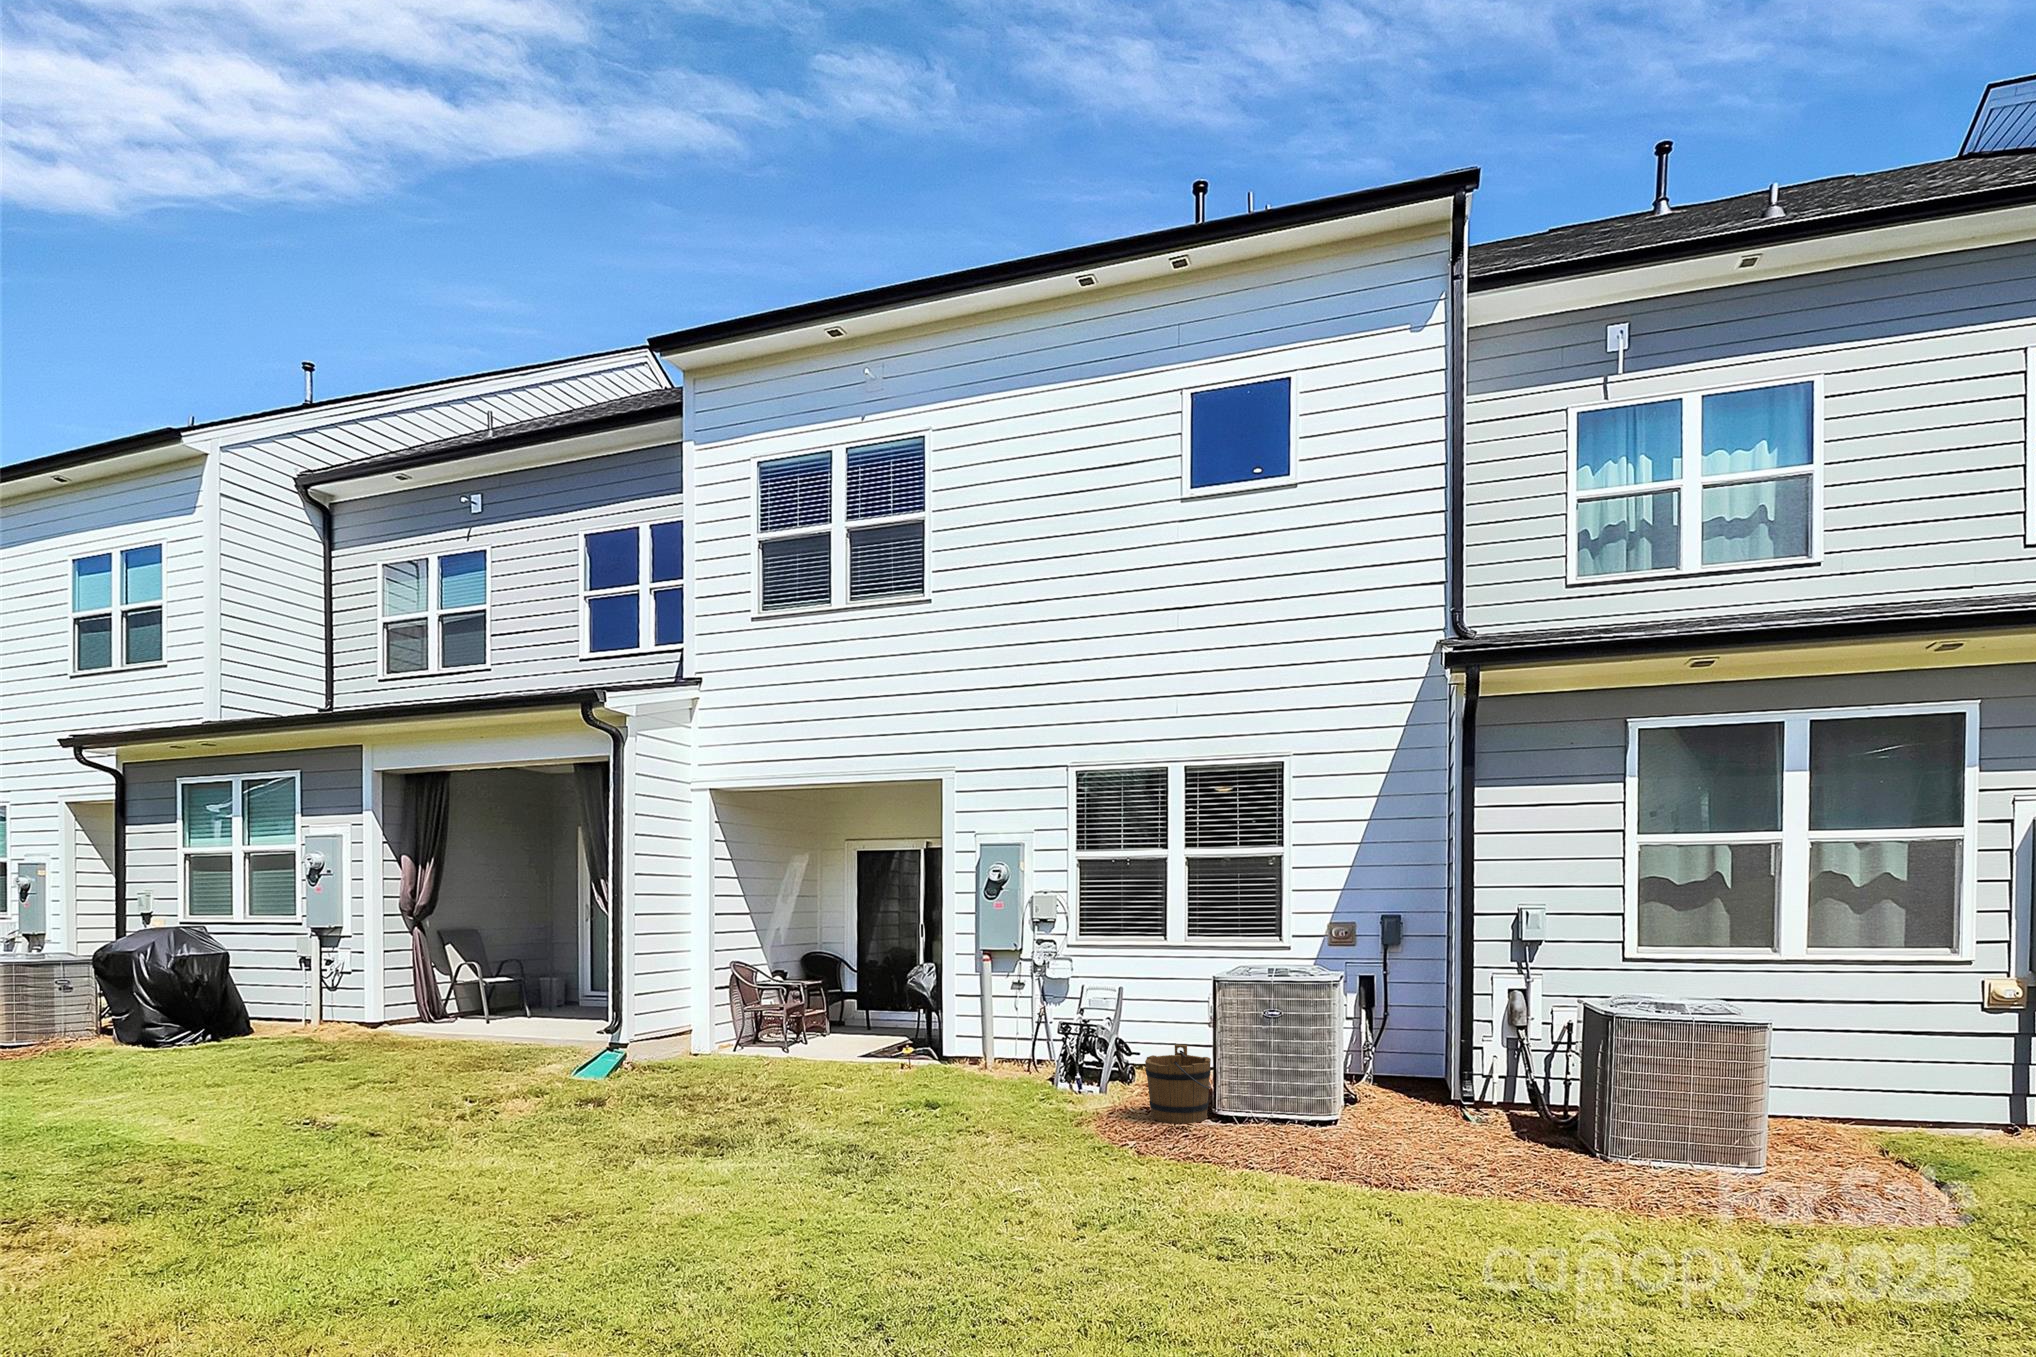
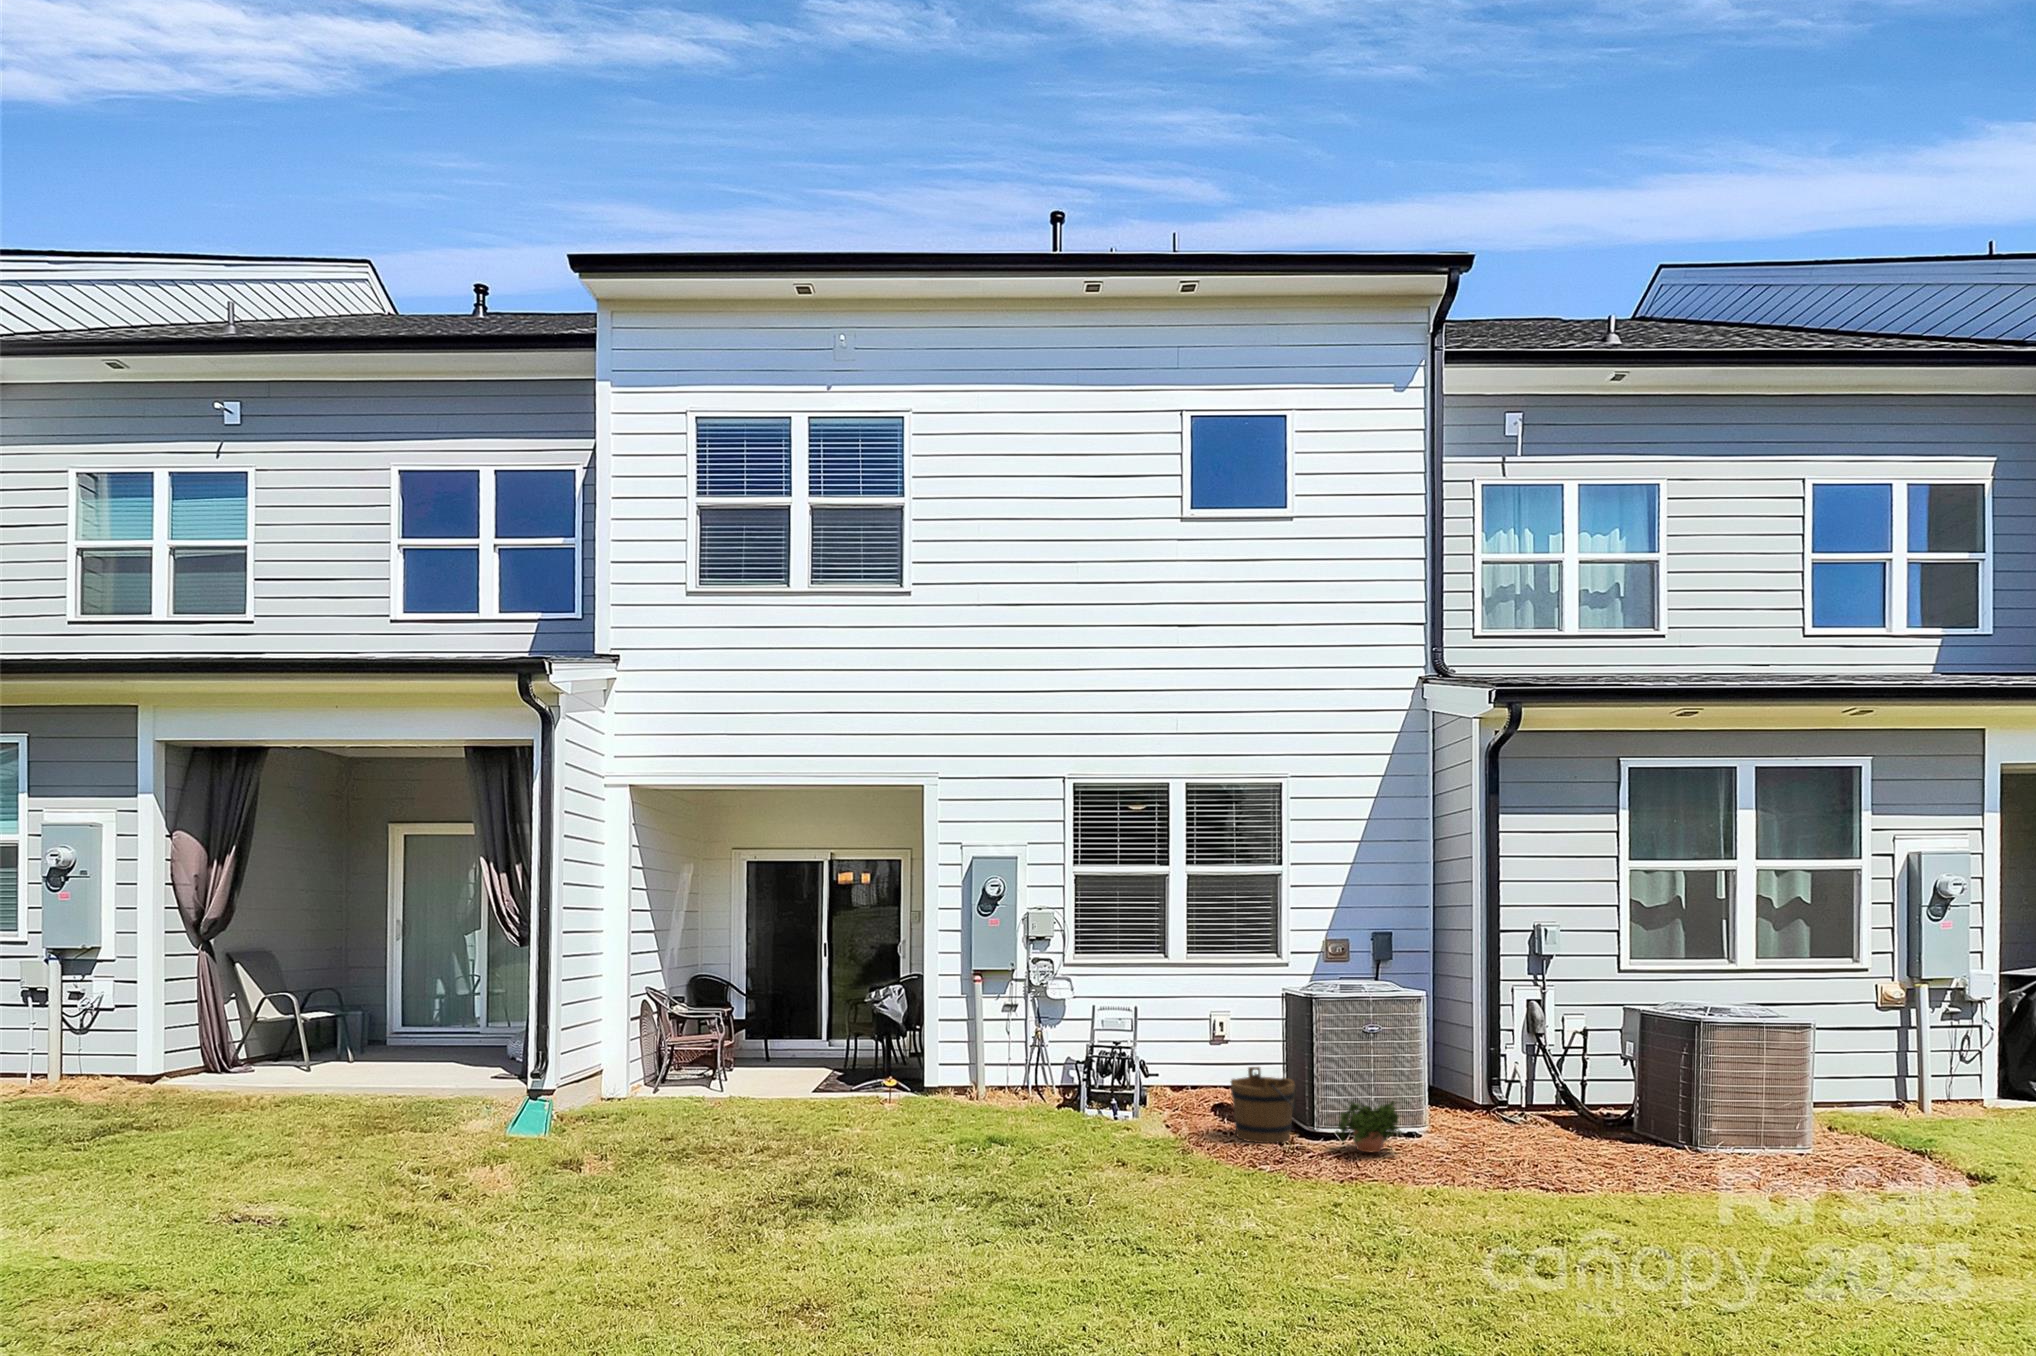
potted plant: none [1226,1082,1300,1145] -> present [1335,1101,1402,1152]

